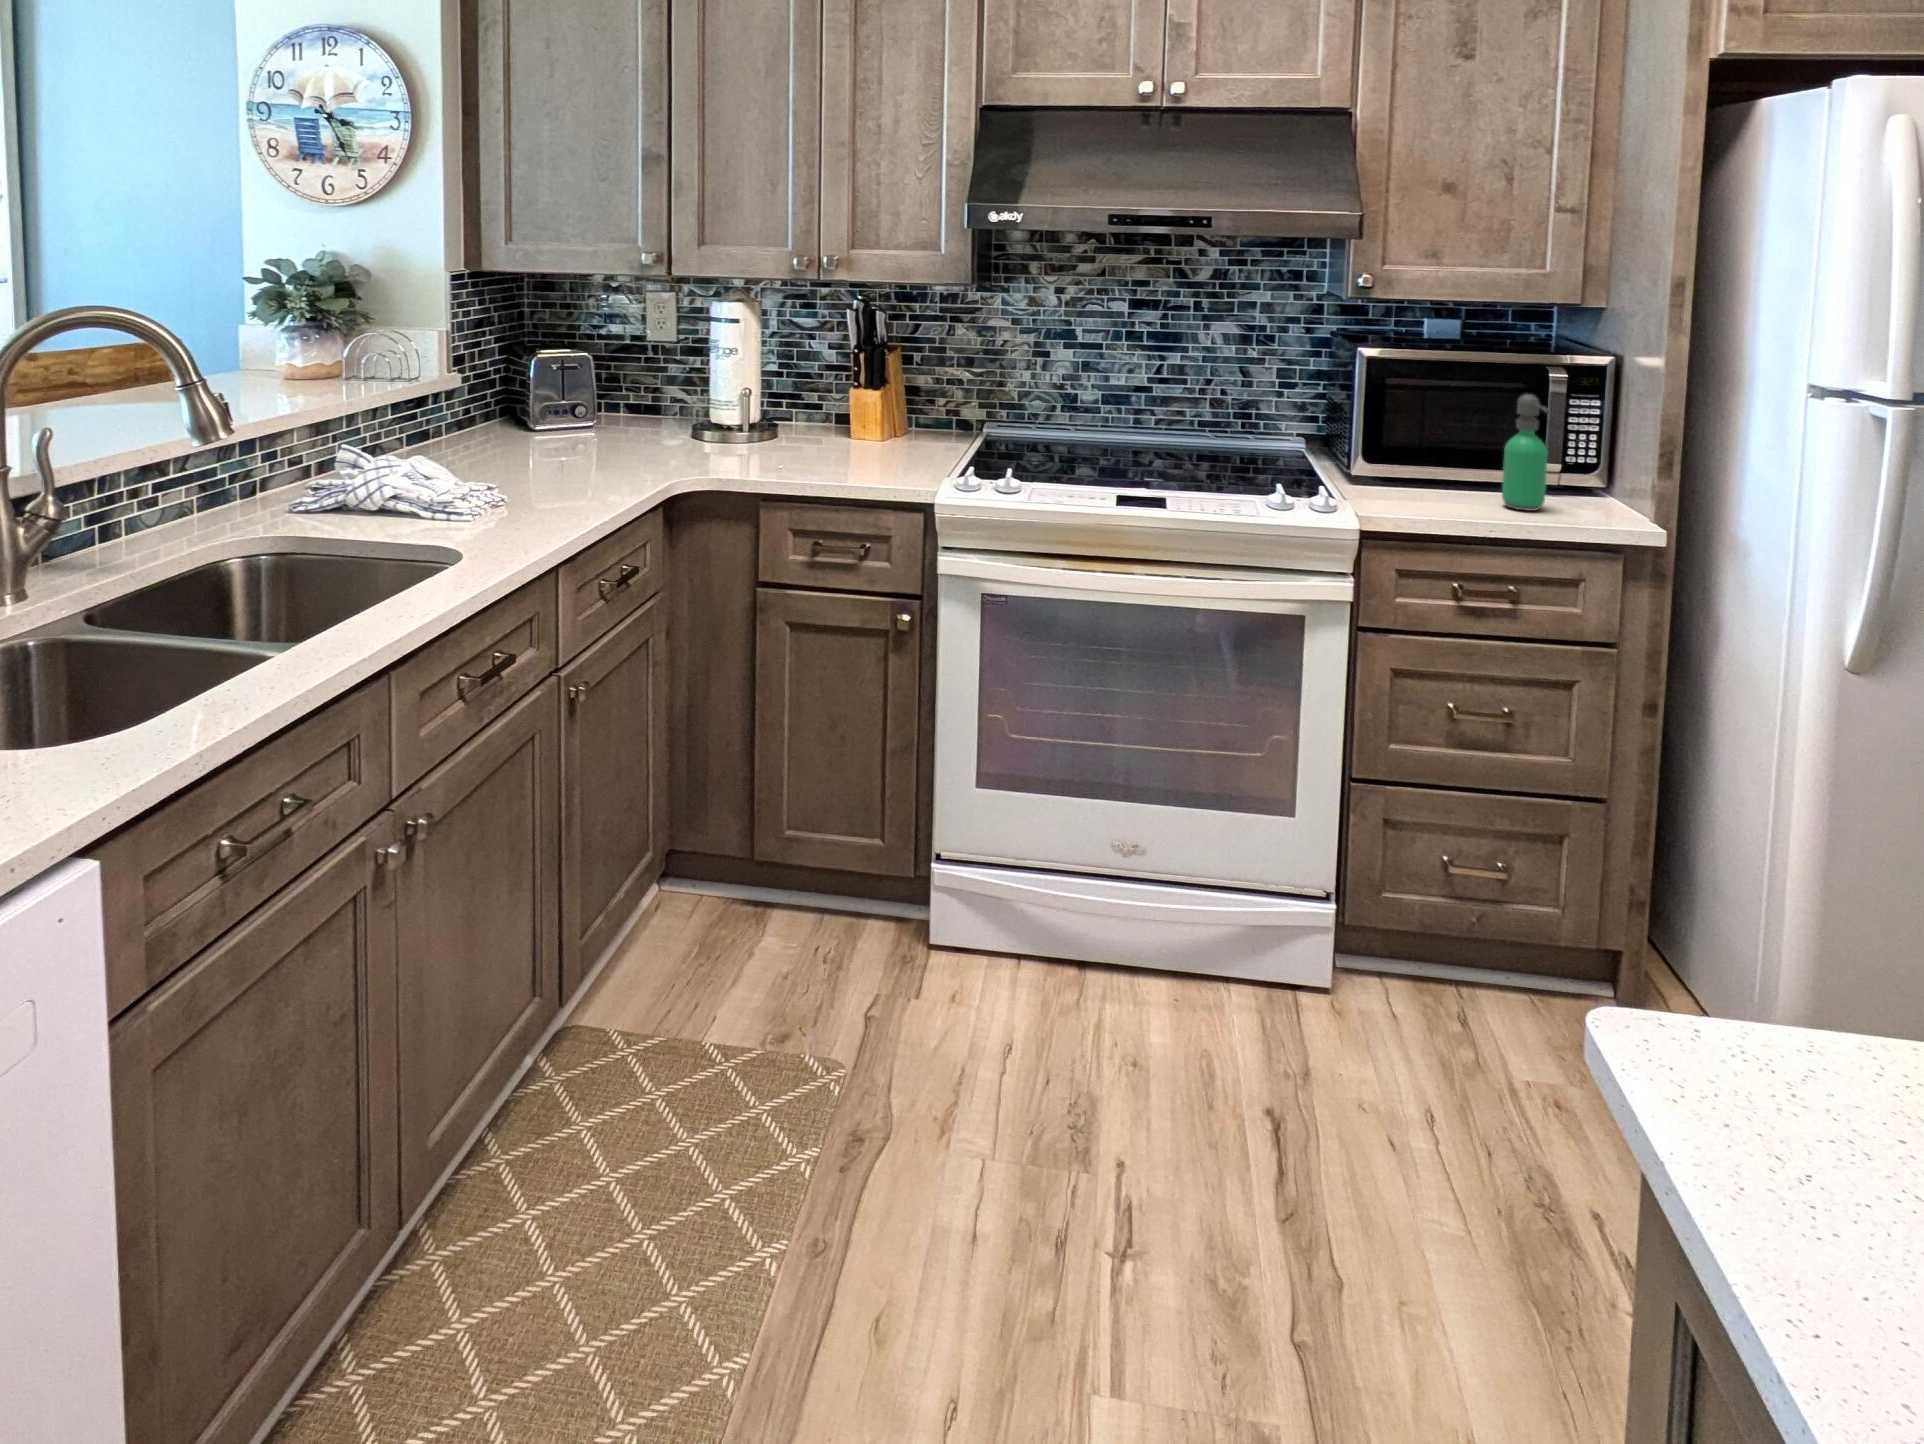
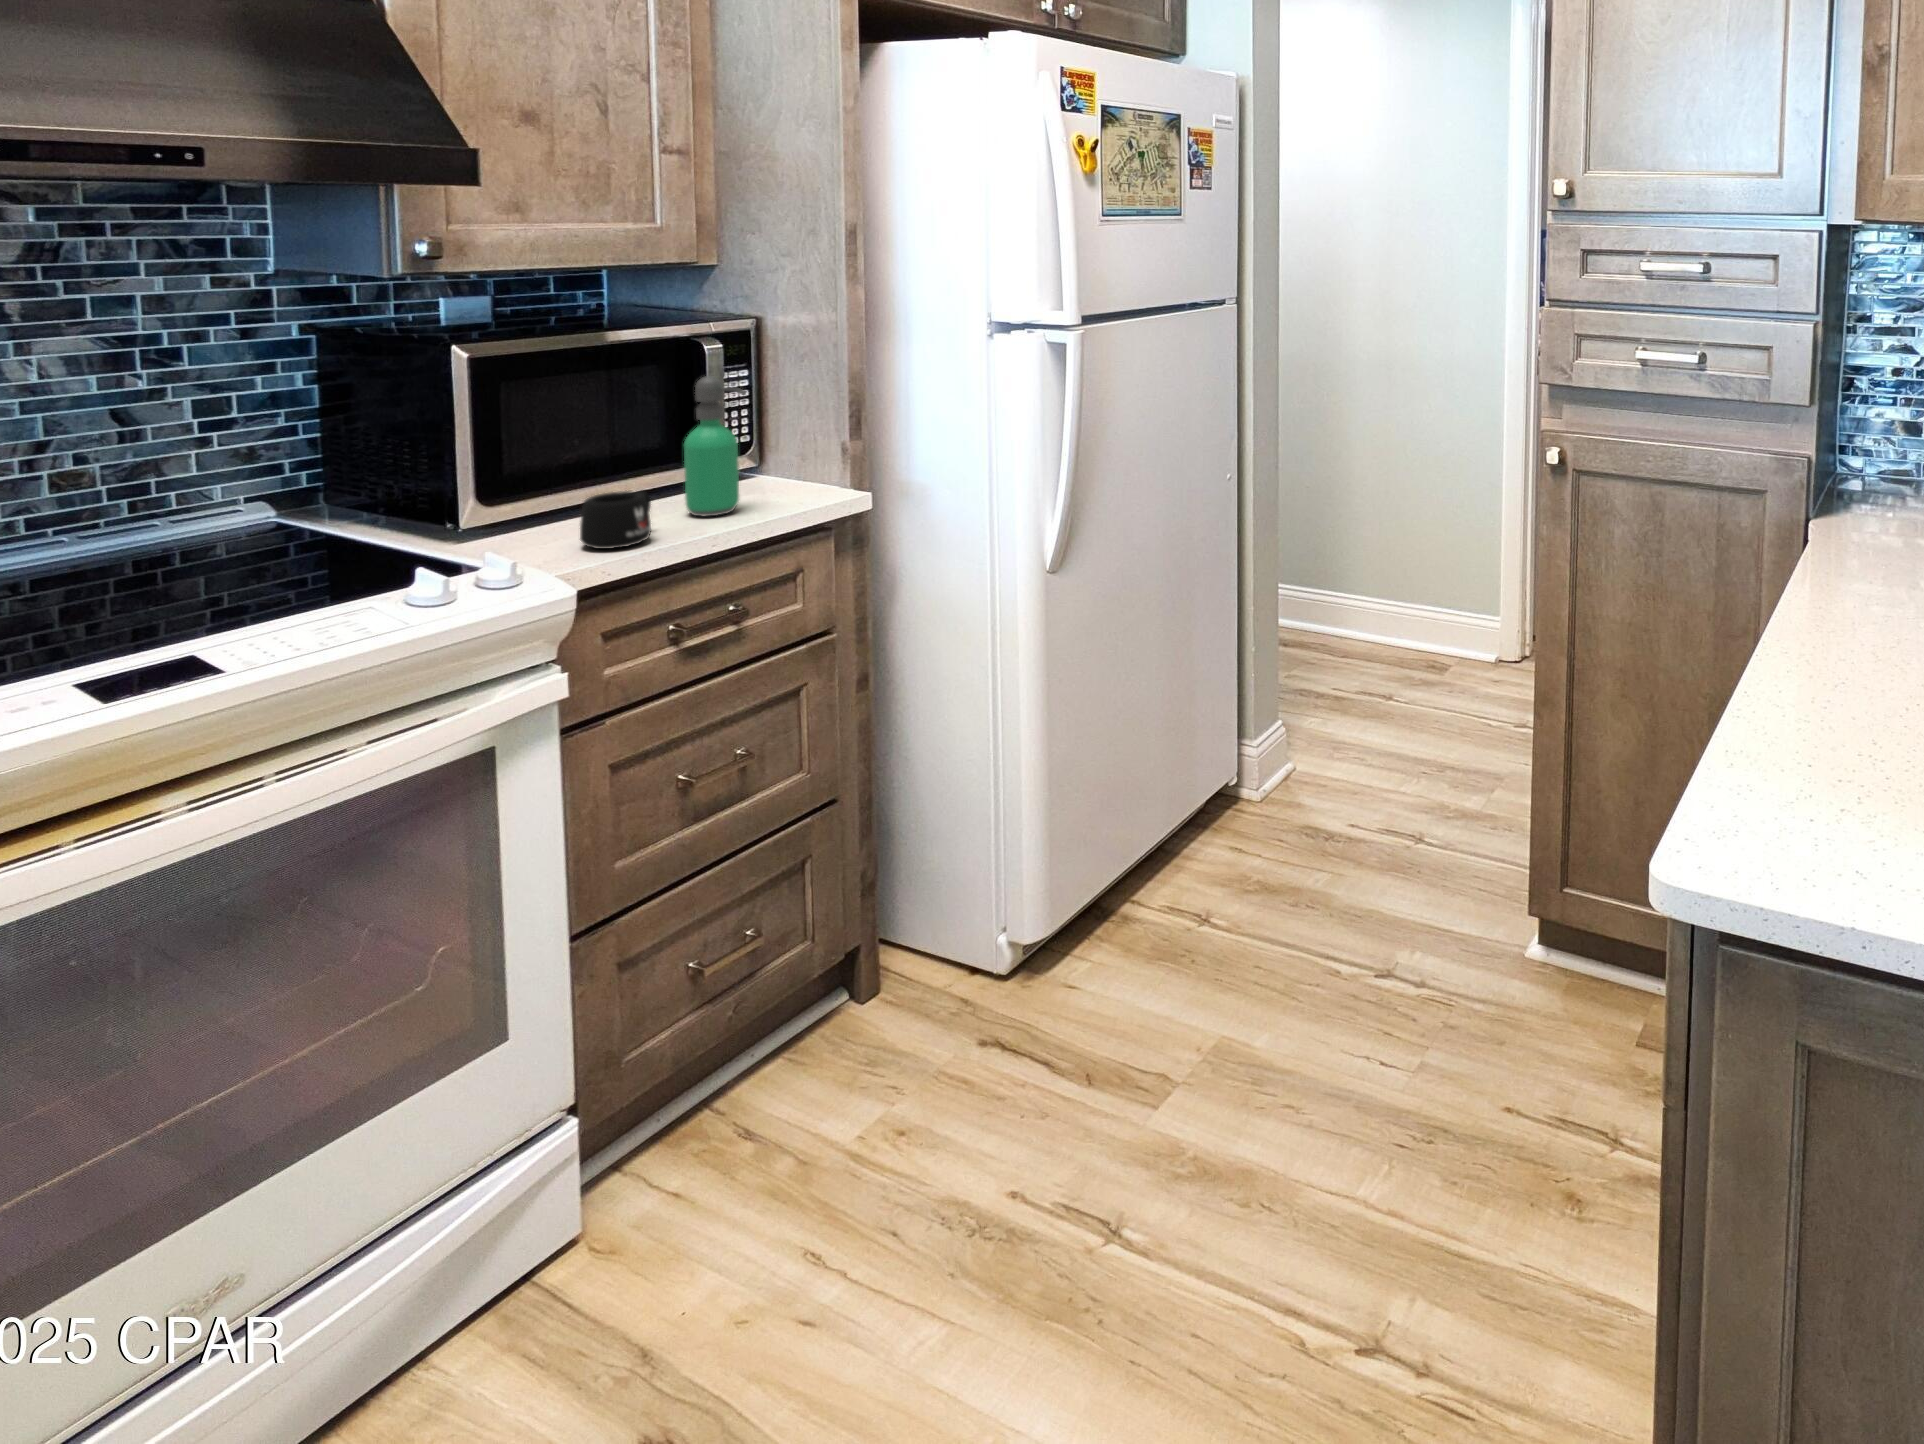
mug: none [1404,468,1465,510] -> present [580,491,651,549]

